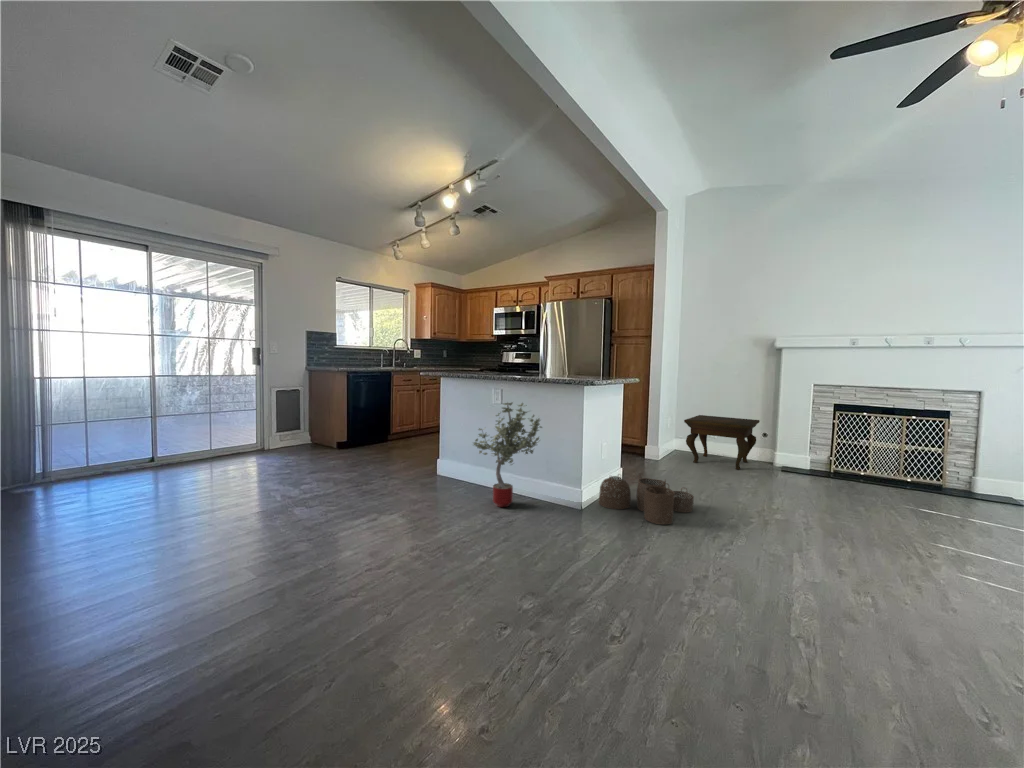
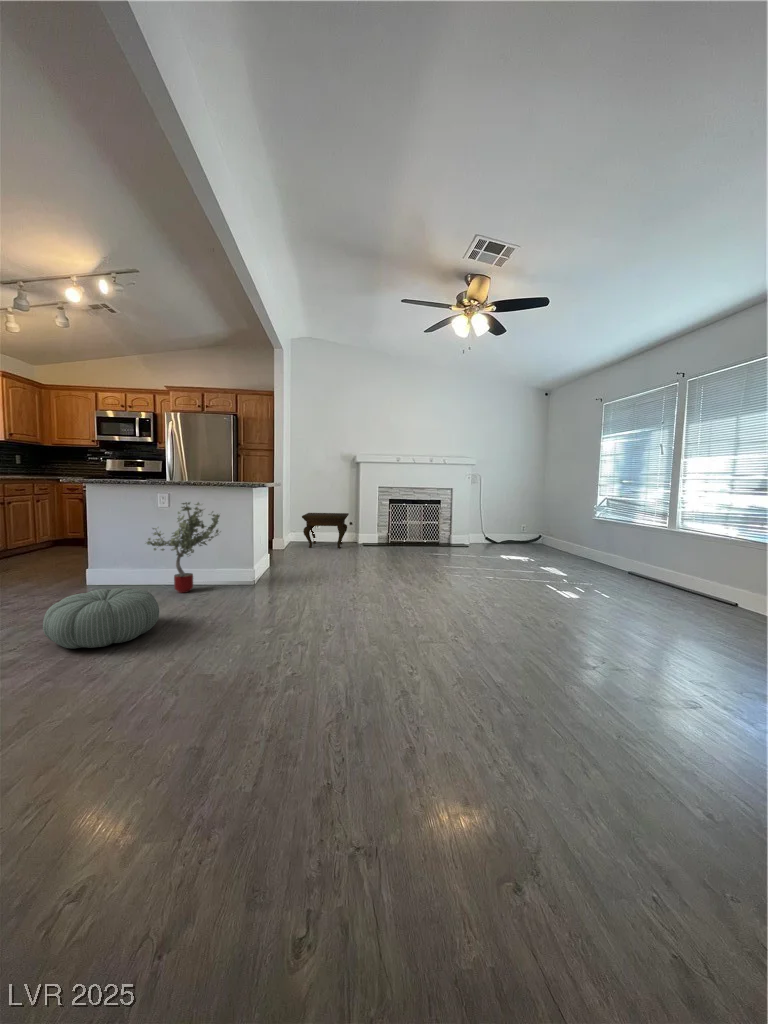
woven basket: present [599,475,694,524] -> none [260,552,325,581]
pouf: none [322,497,434,572] -> present [43,588,159,649]

